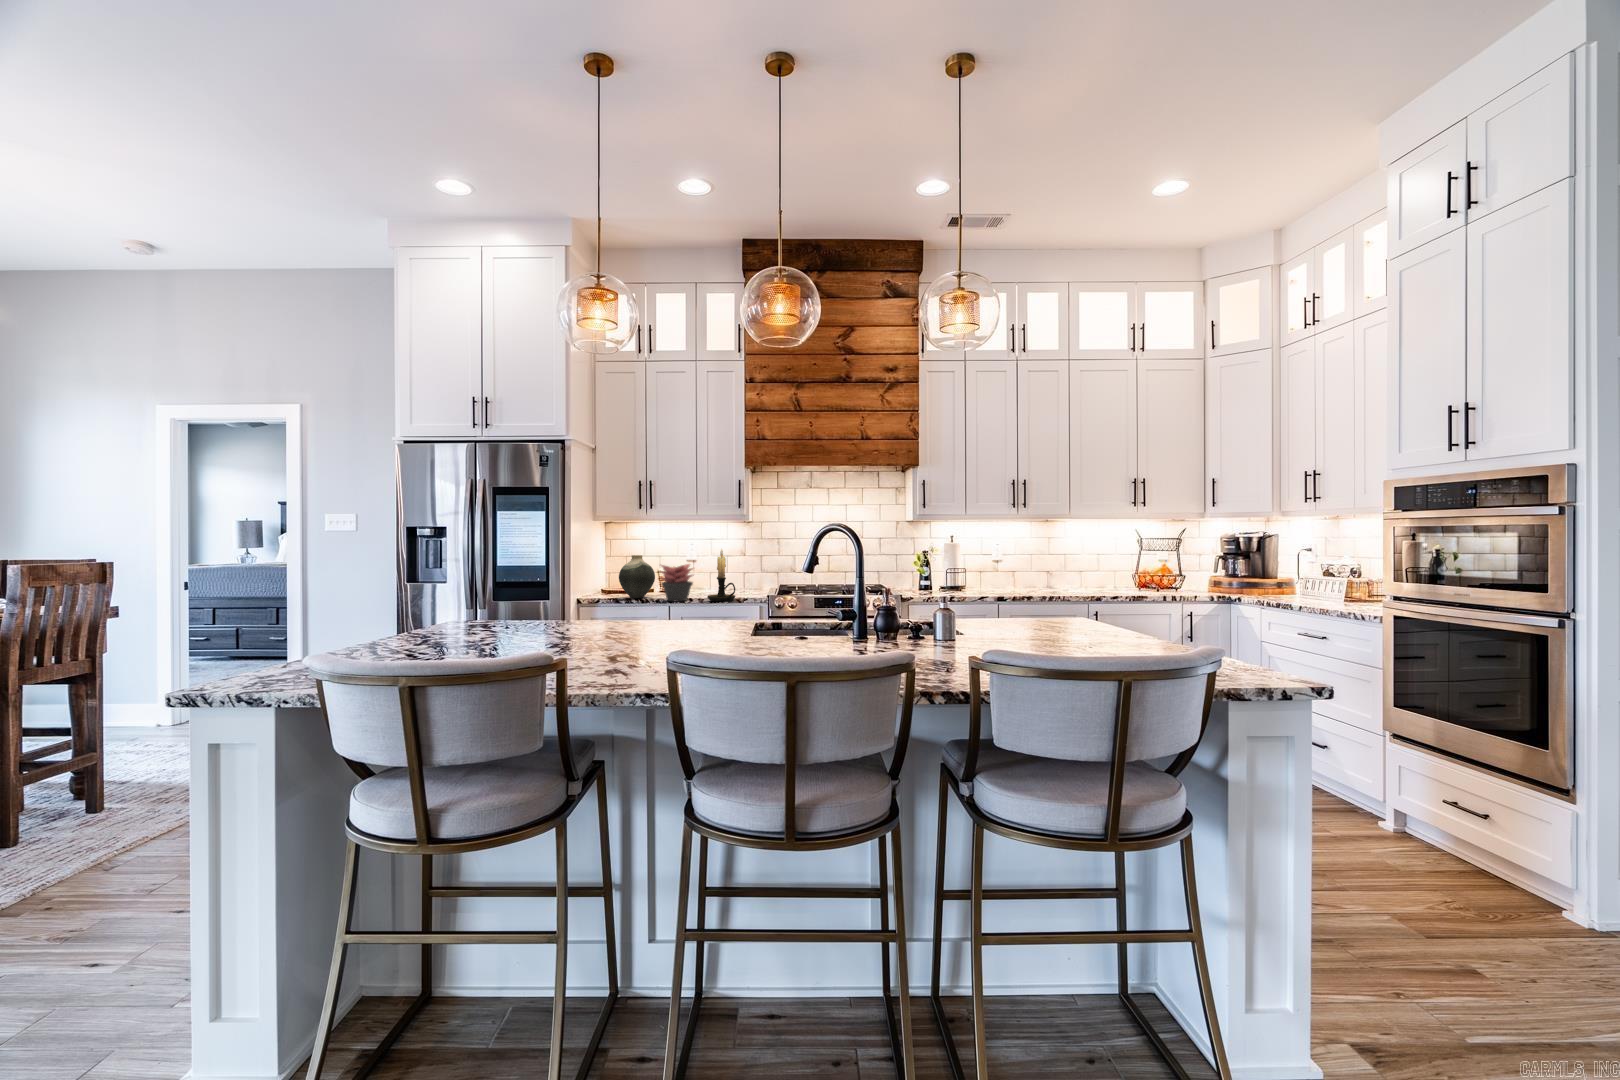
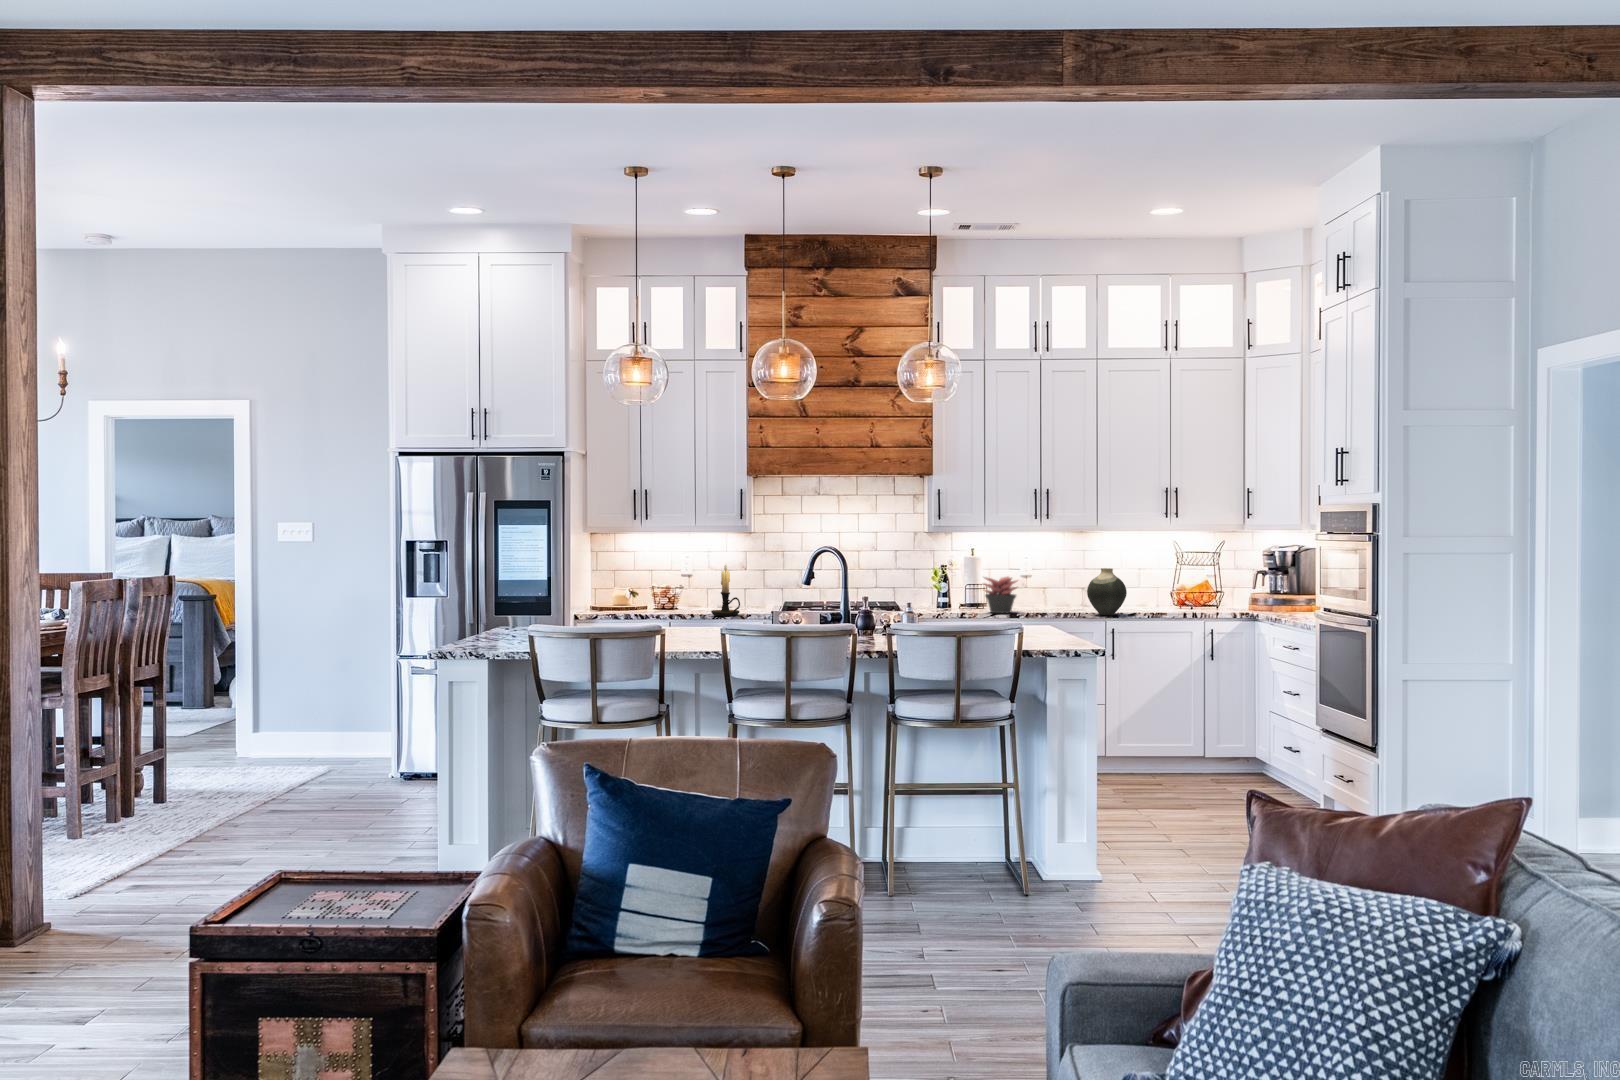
vase: present [619,555,655,598] -> present [1087,568,1127,615]
succulent plant: present [661,564,694,601] -> present [984,577,1017,613]

